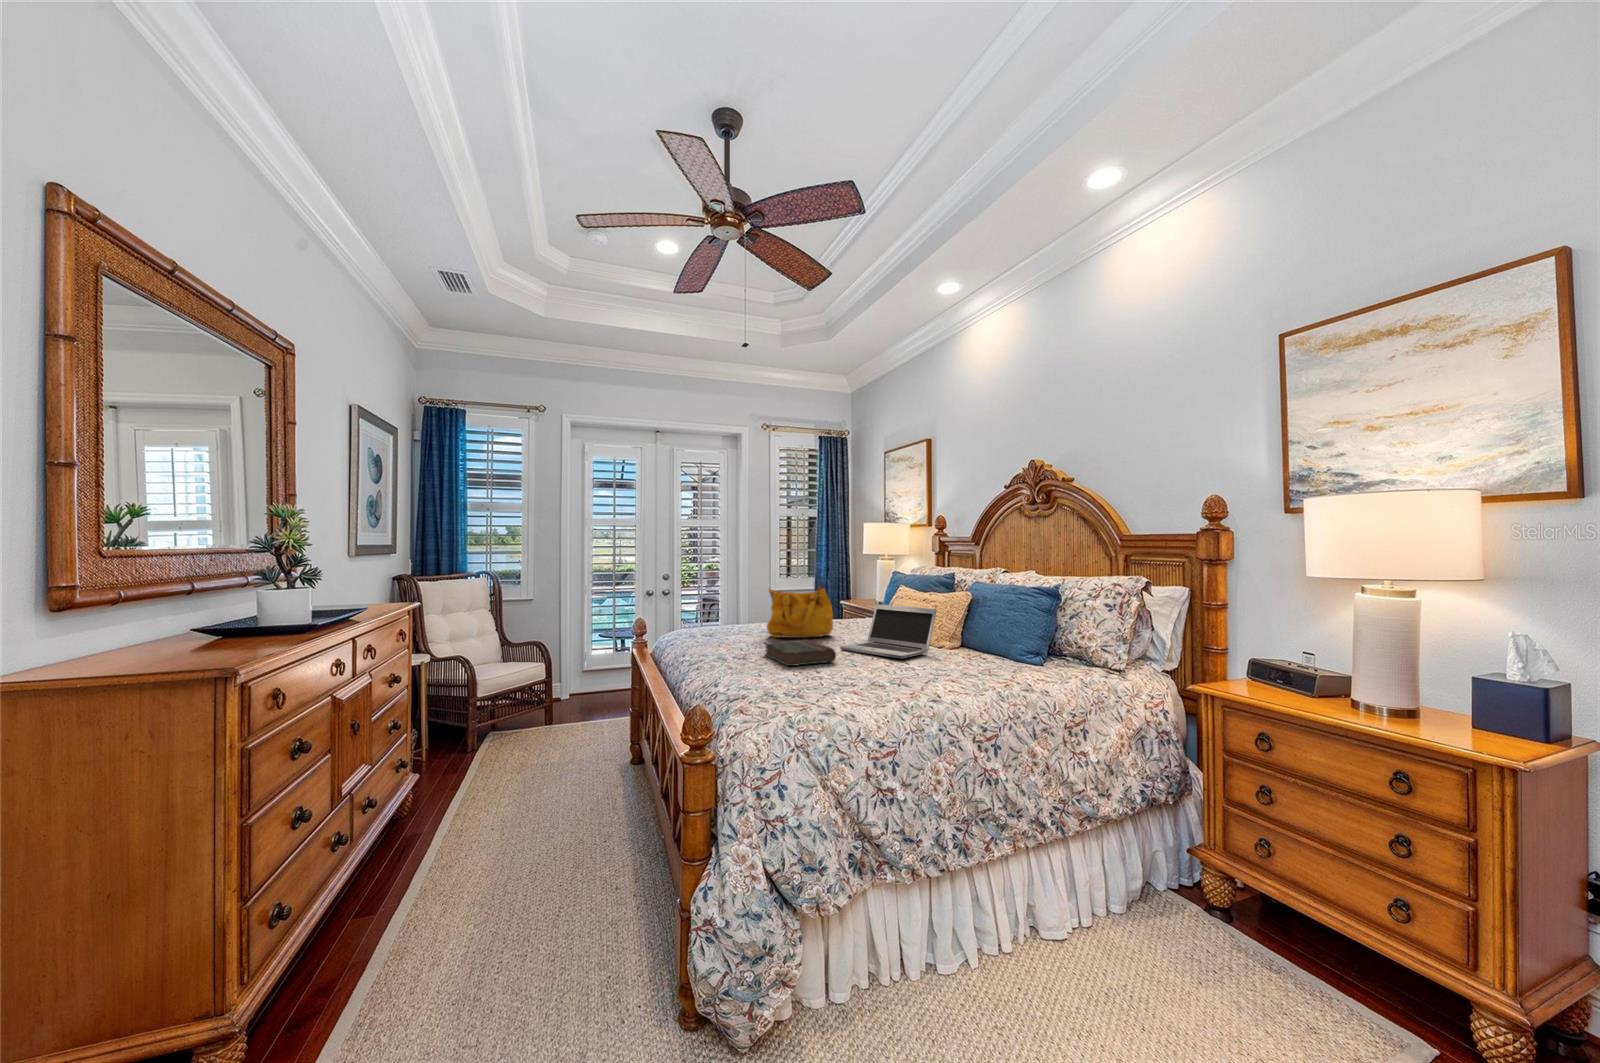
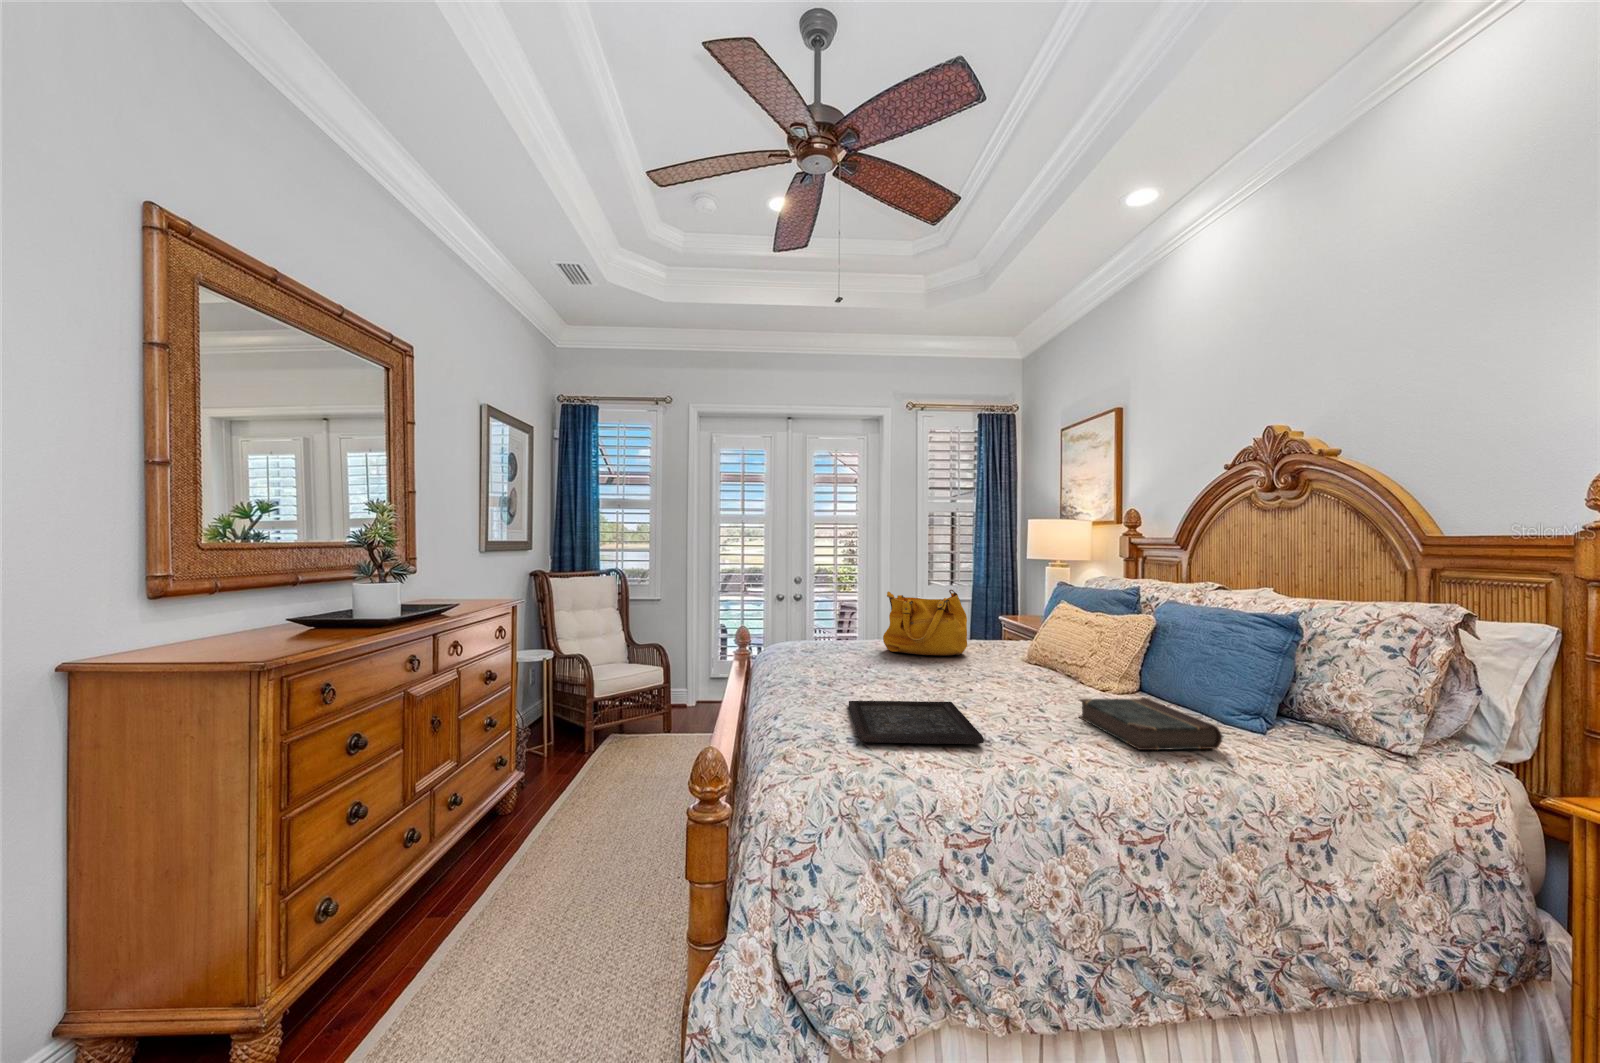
laptop: present [840,604,937,659] -> none [965,620,1100,698]
book: present [765,639,836,666] -> present [1079,697,1222,750]
tray: none [768,667,880,698] -> present [849,701,984,744]

